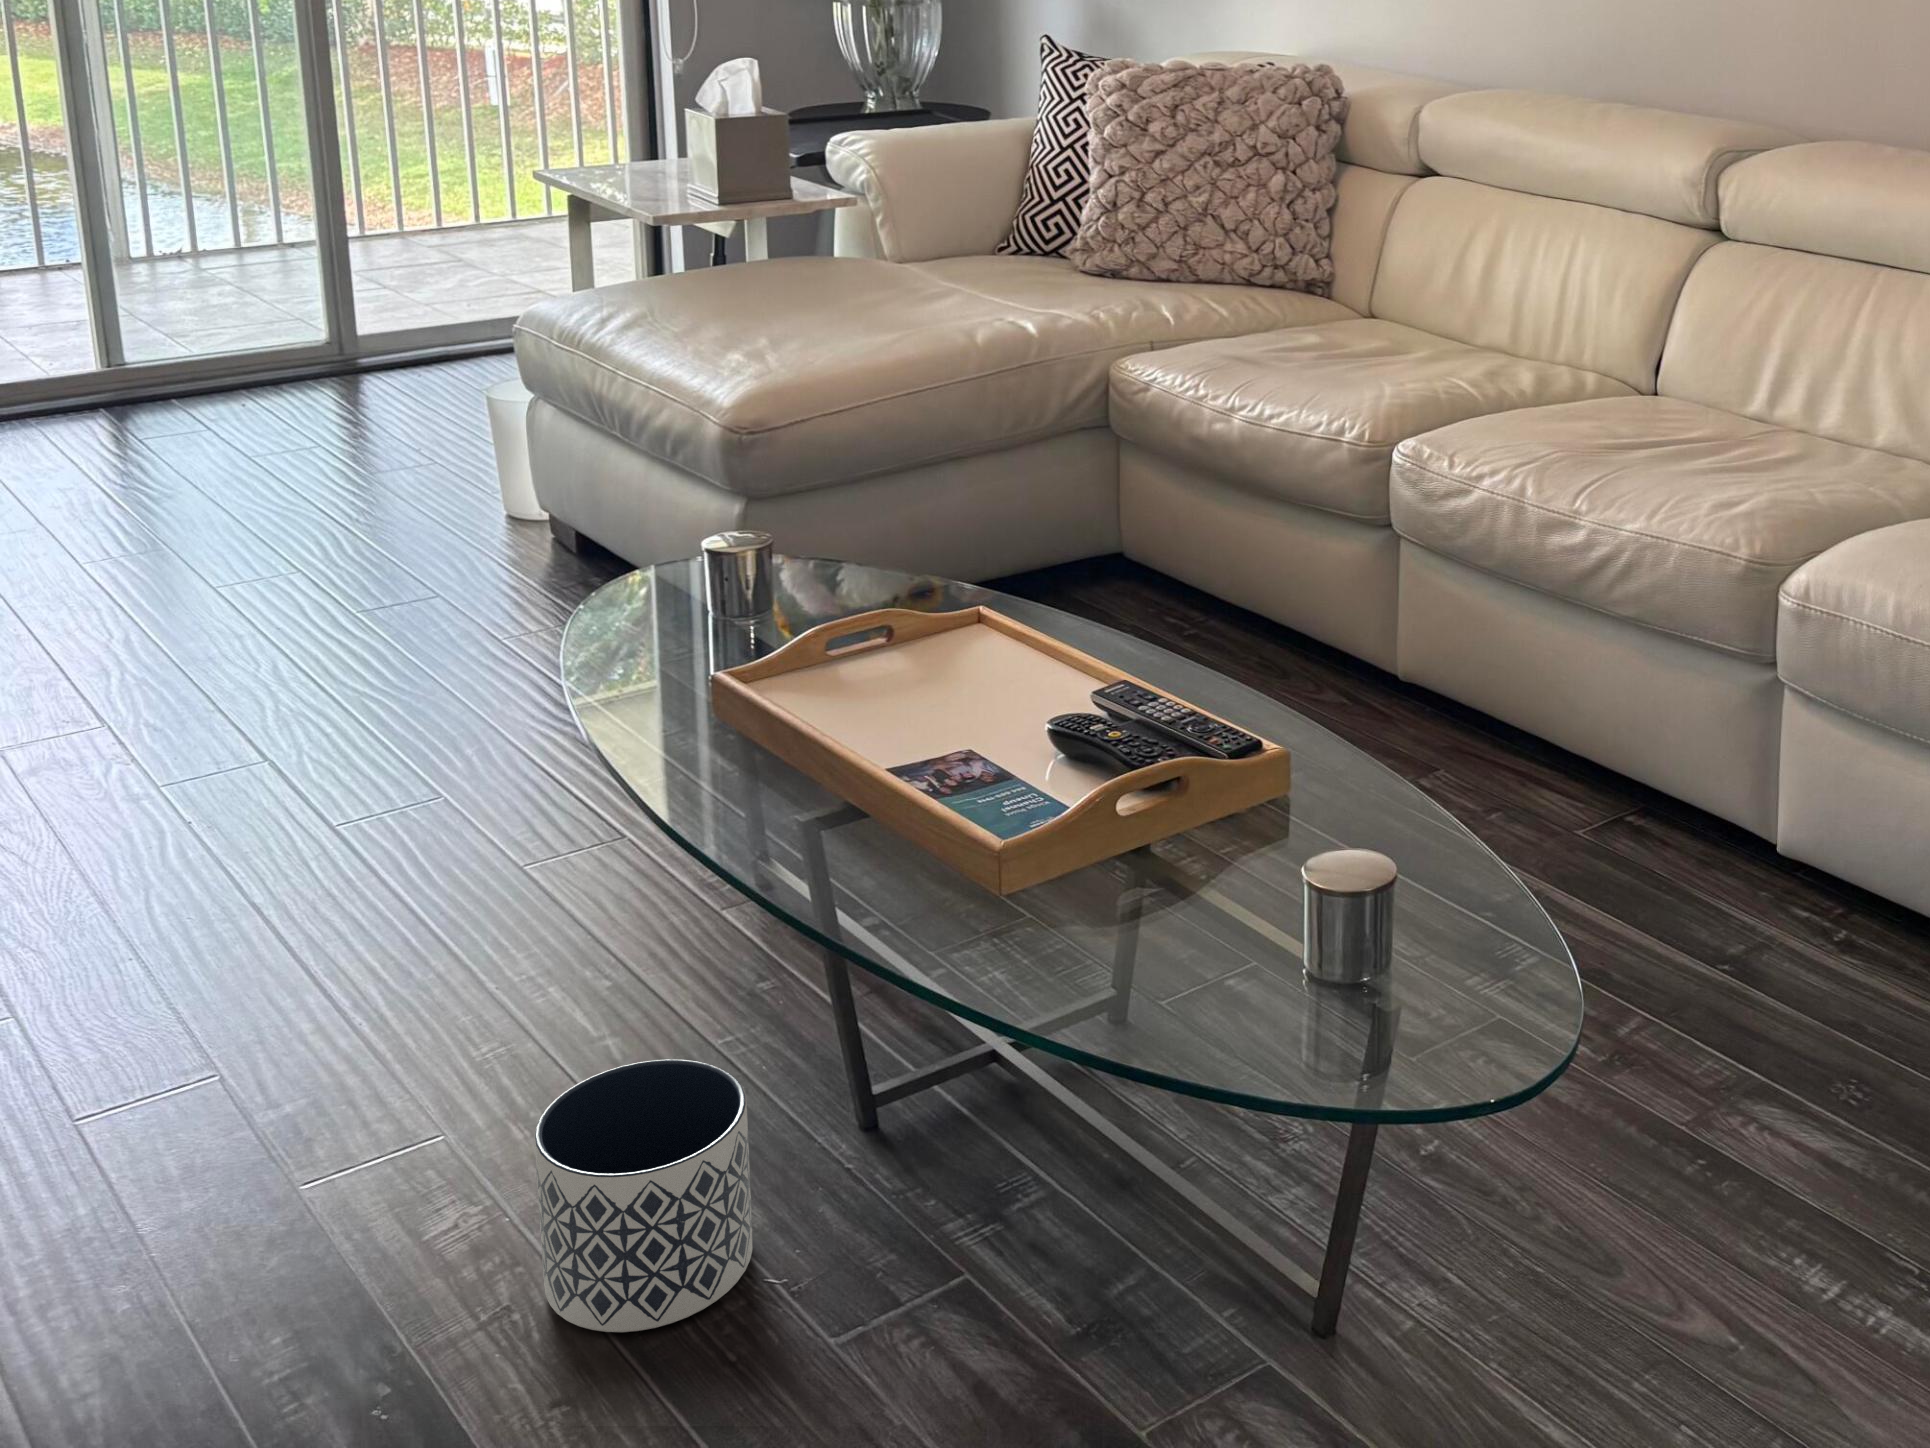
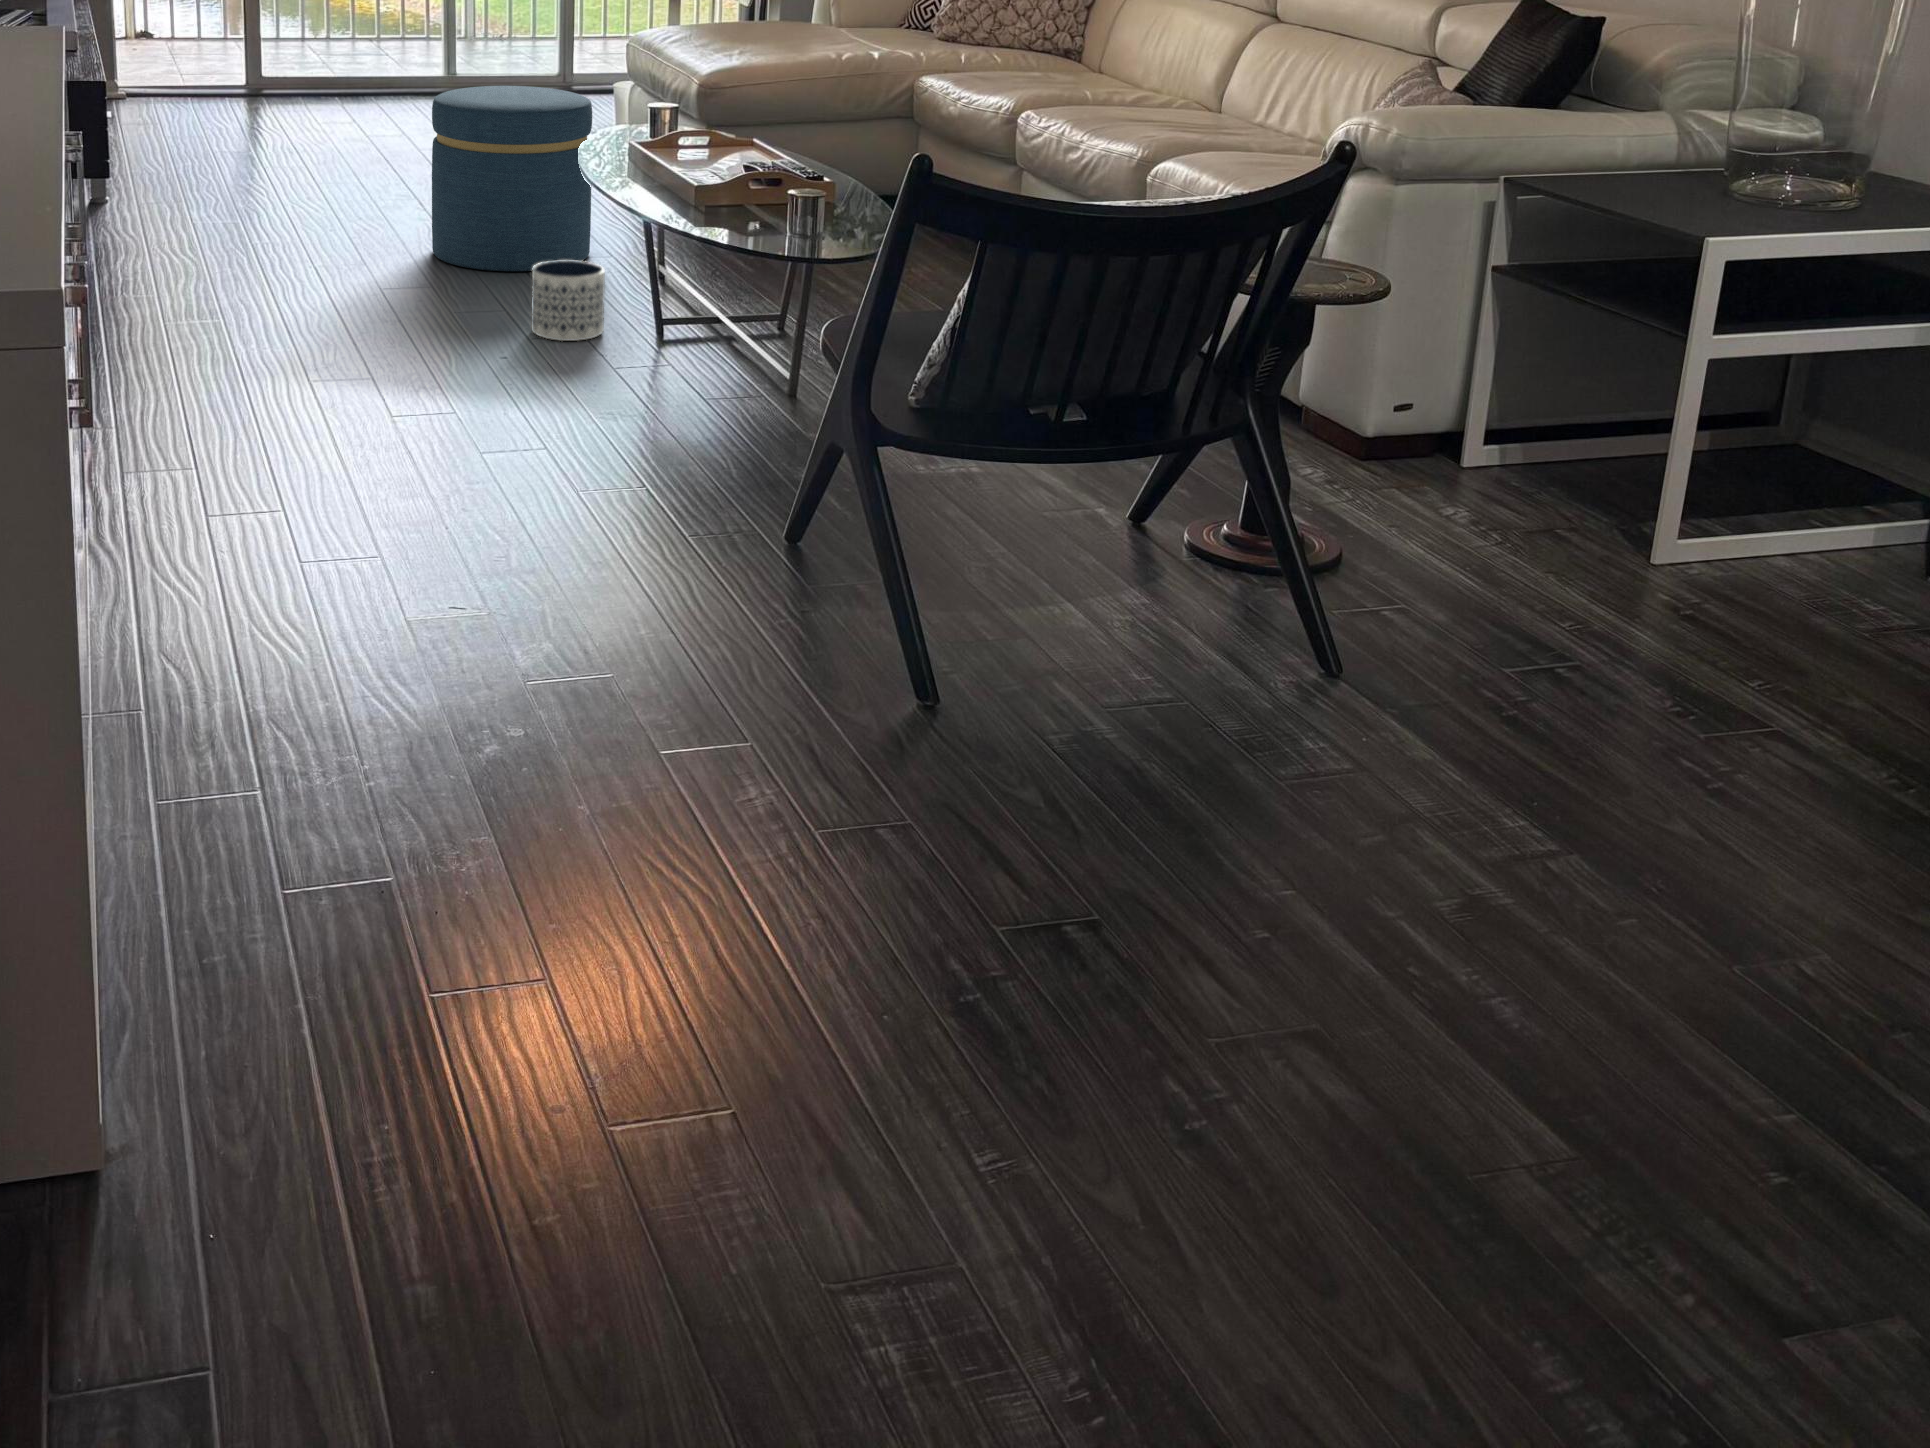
ottoman: none [124,513,575,1005] -> present [432,86,592,271]

